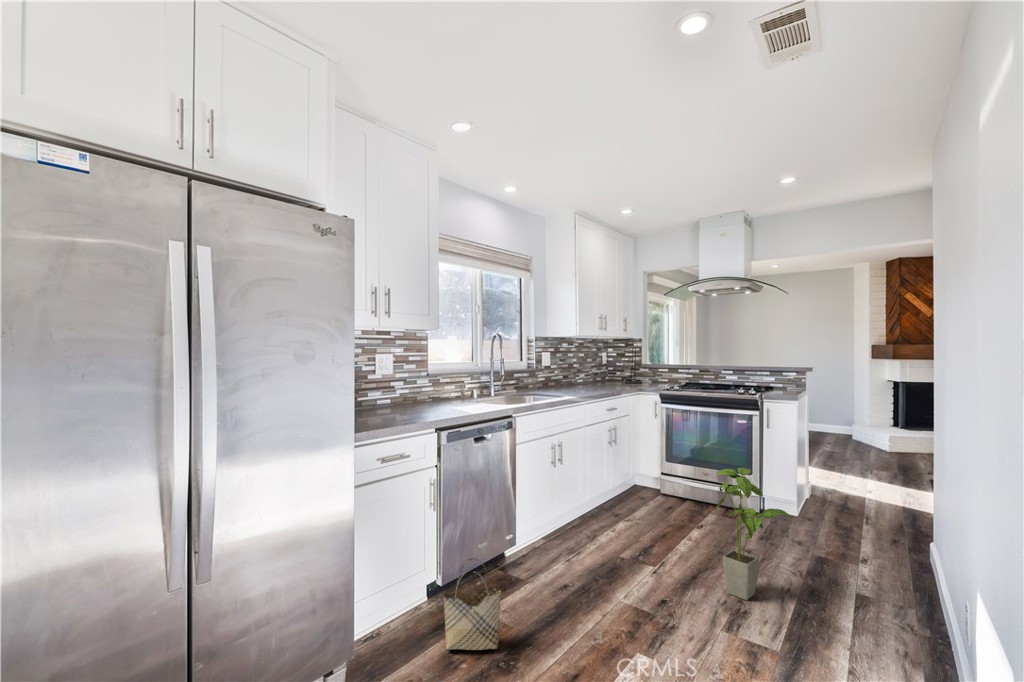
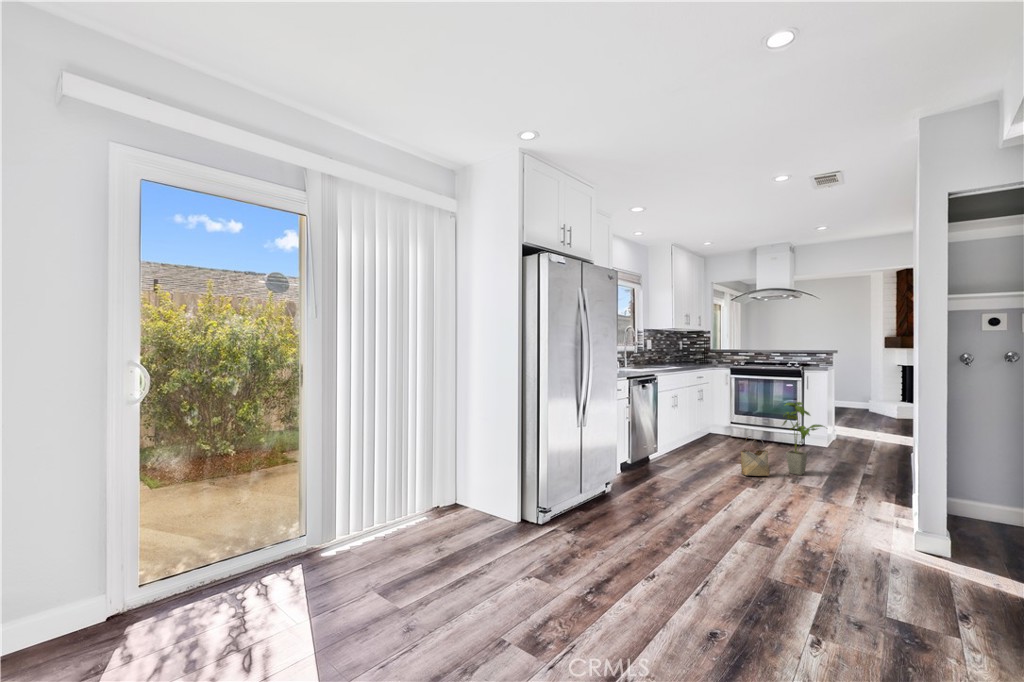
woven basket: present [443,558,501,650] -> present [740,436,770,476]

